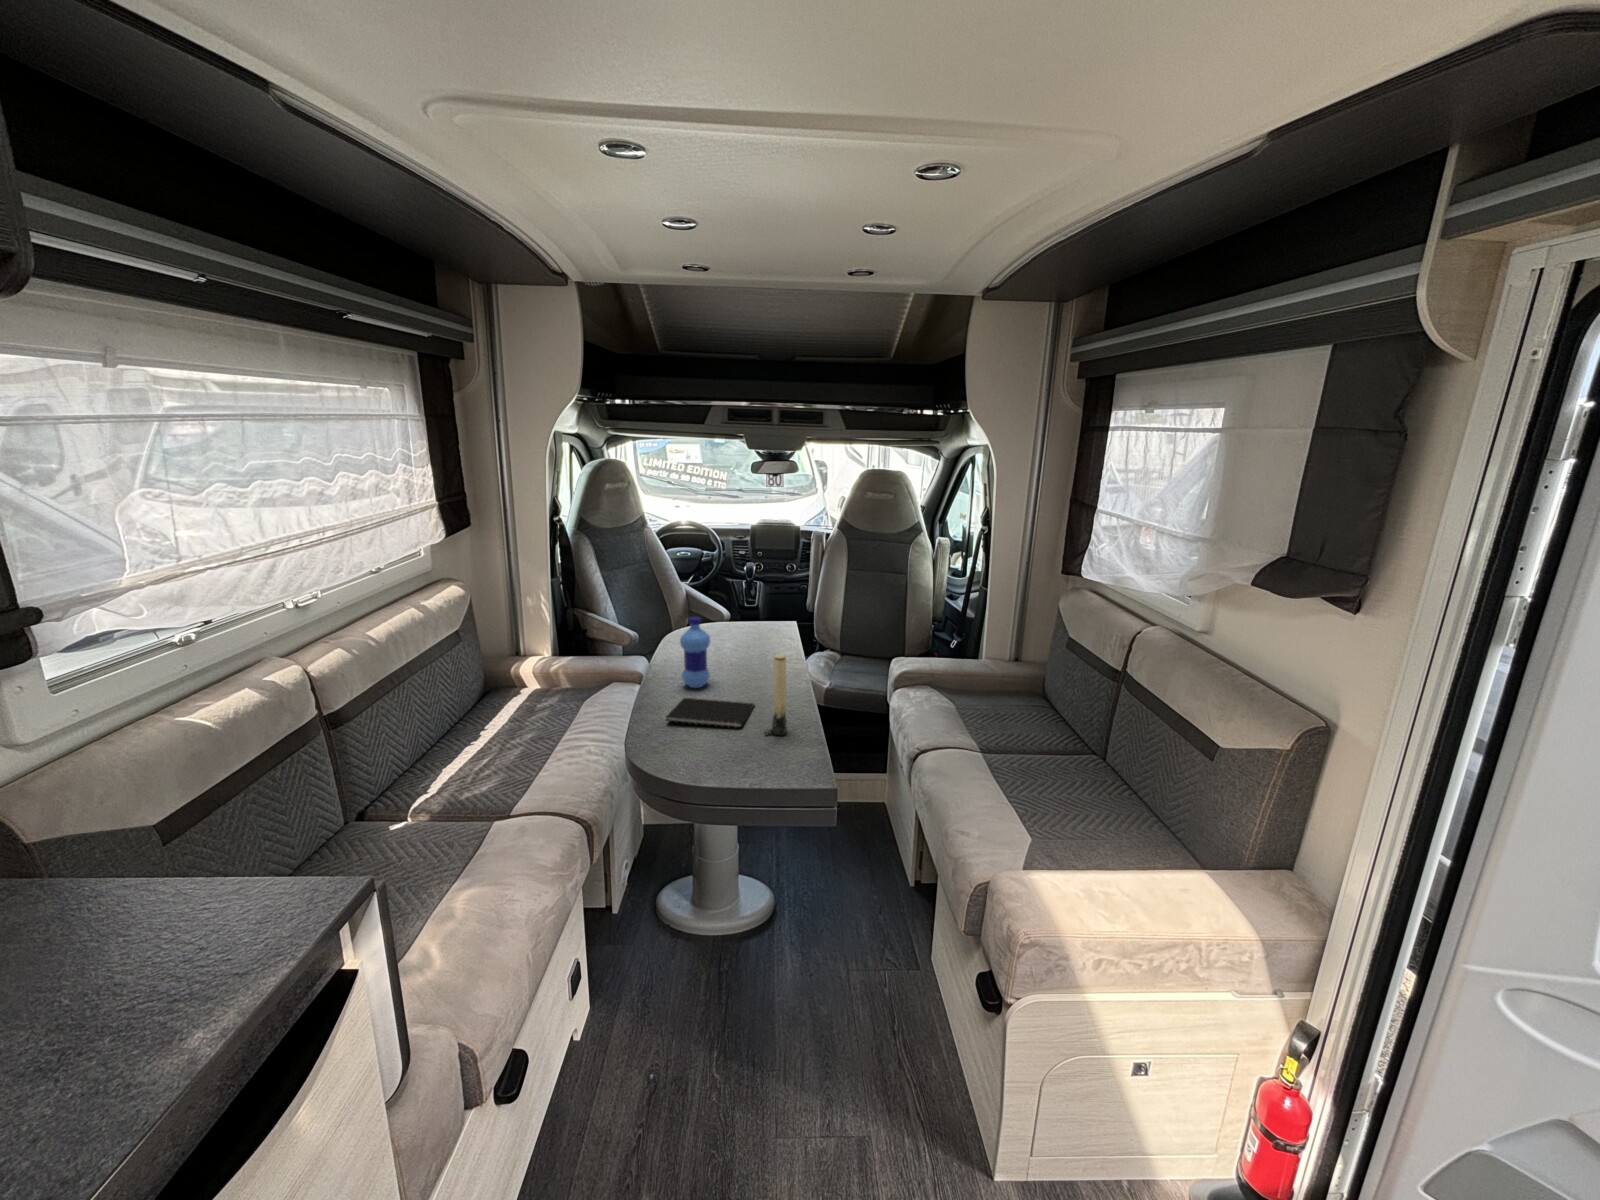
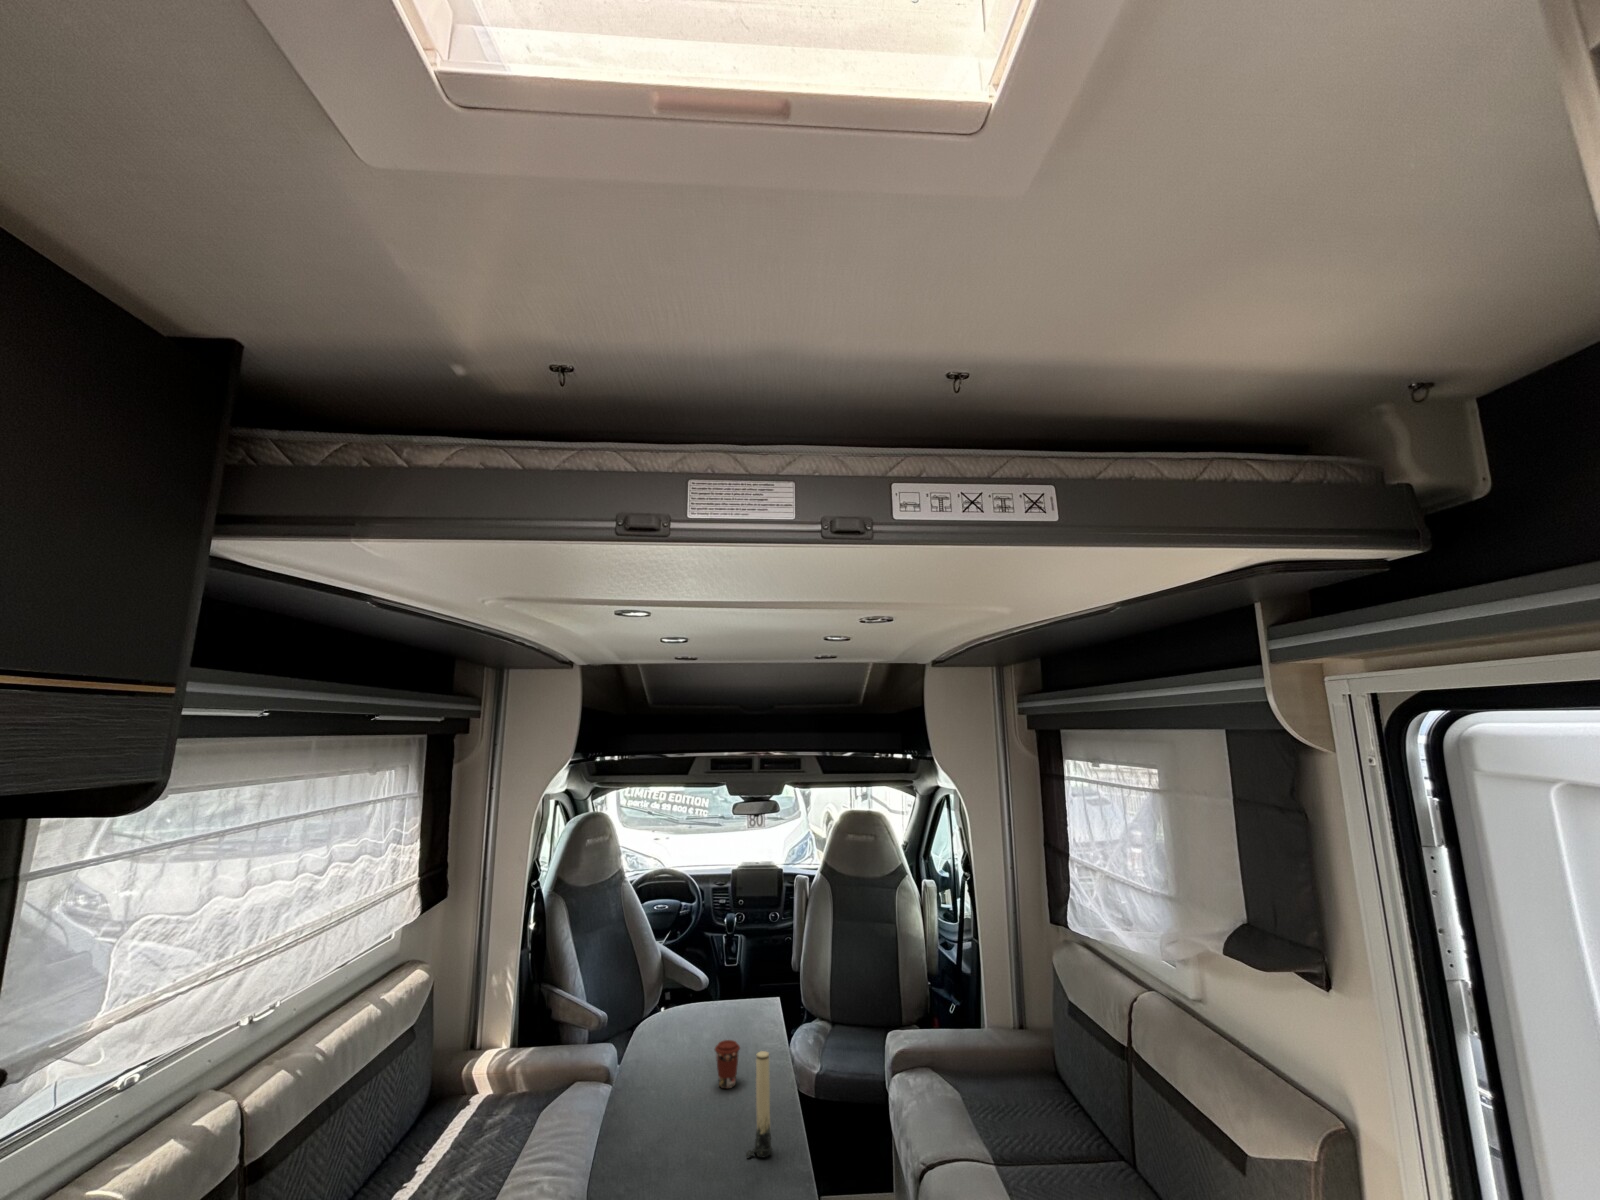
water bottle: present [680,617,710,688] -> none [656,1001,688,1091]
coffee cup: none [735,651,759,688] -> present [715,1040,740,1088]
notebook: present [666,698,754,728] -> none [636,1106,736,1150]

